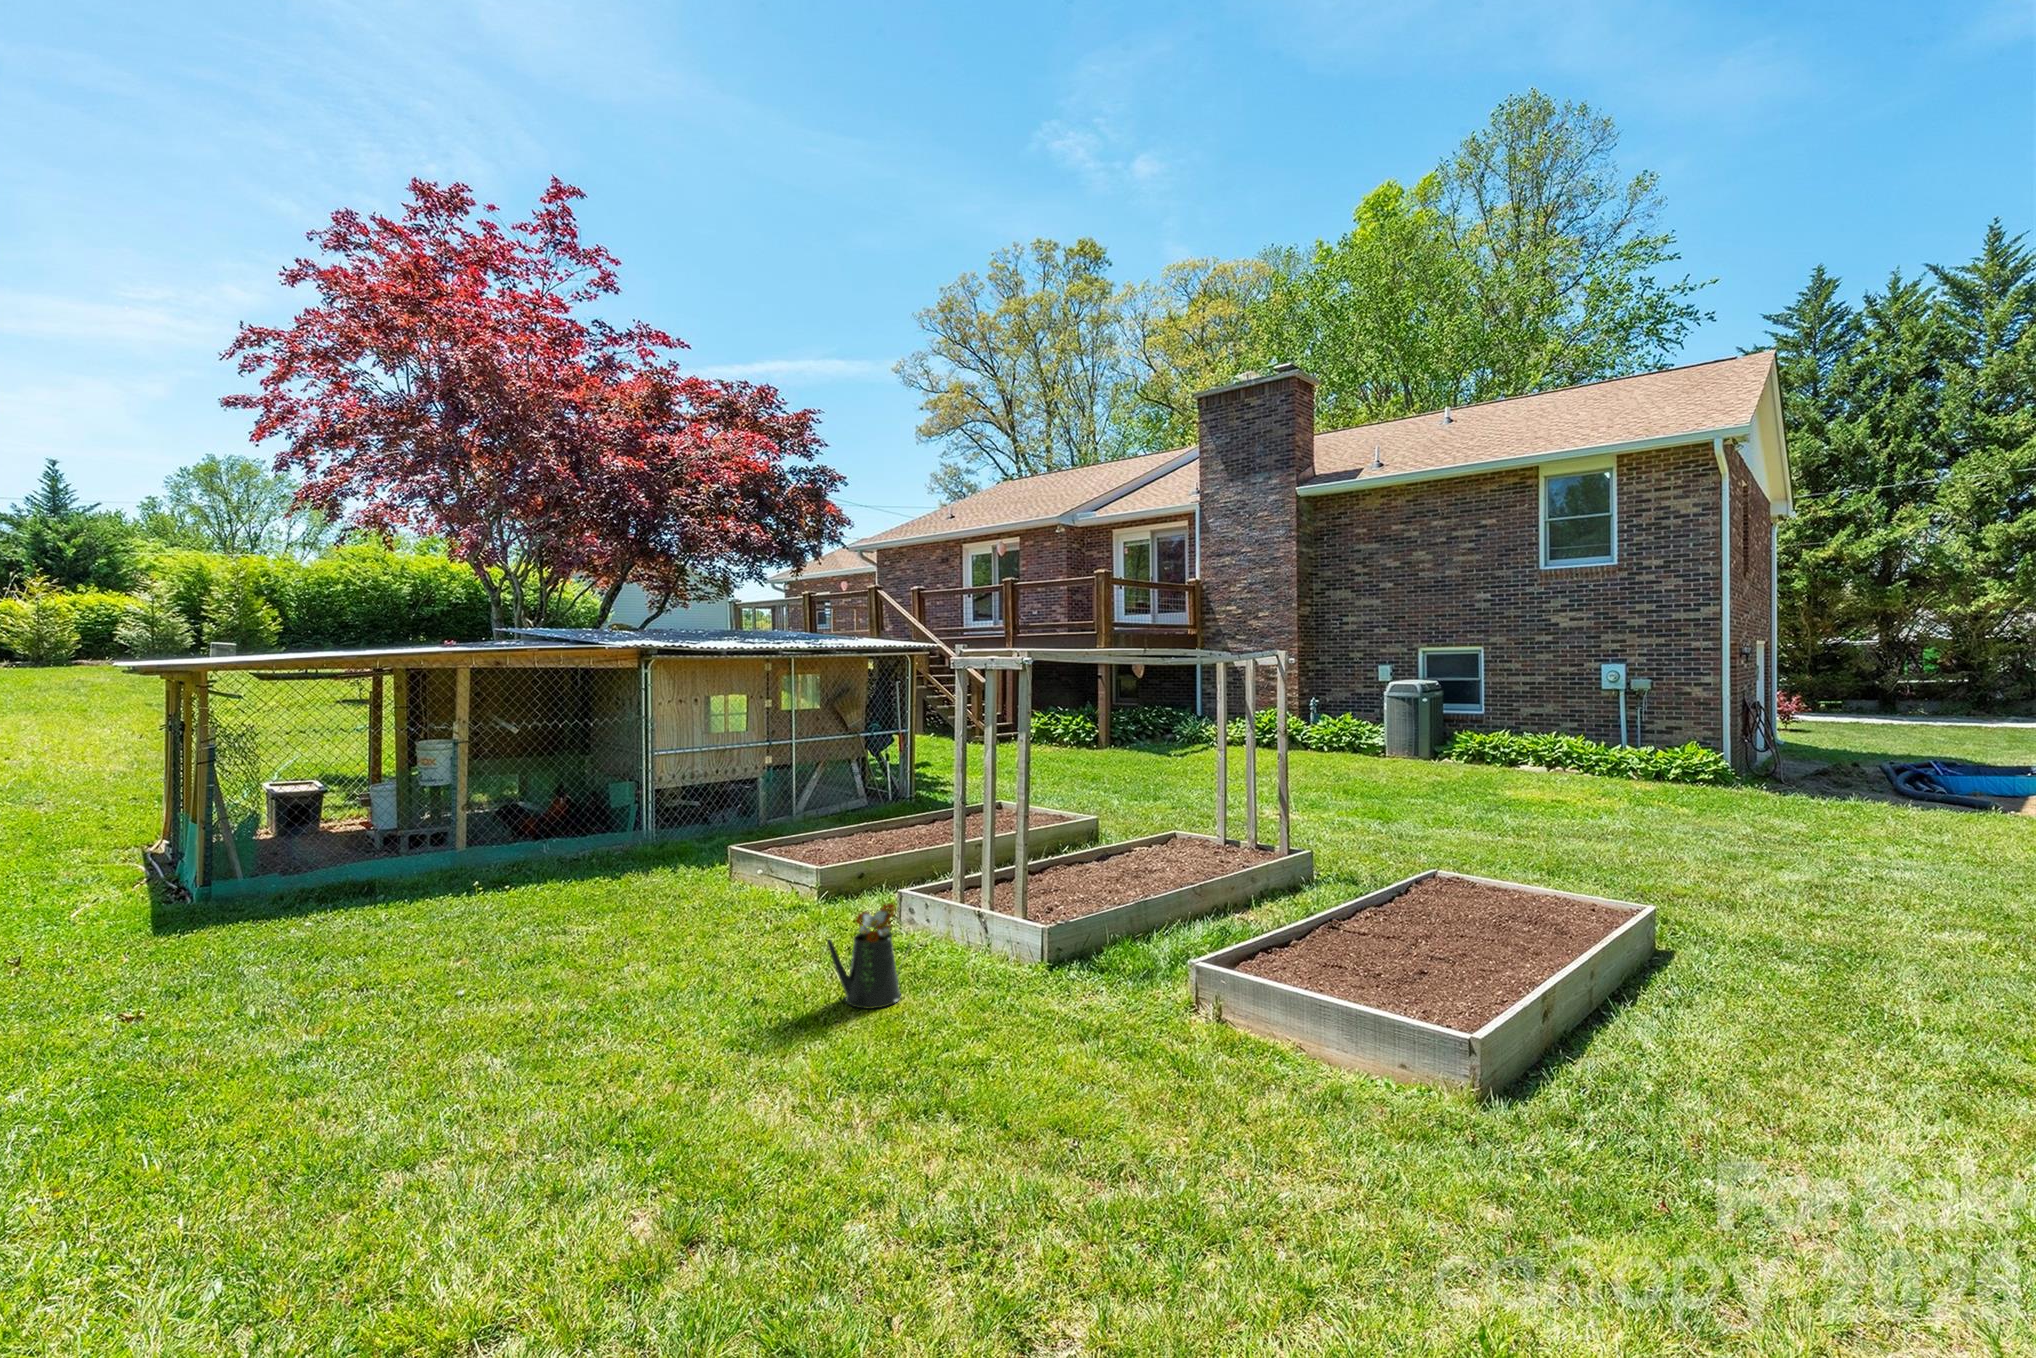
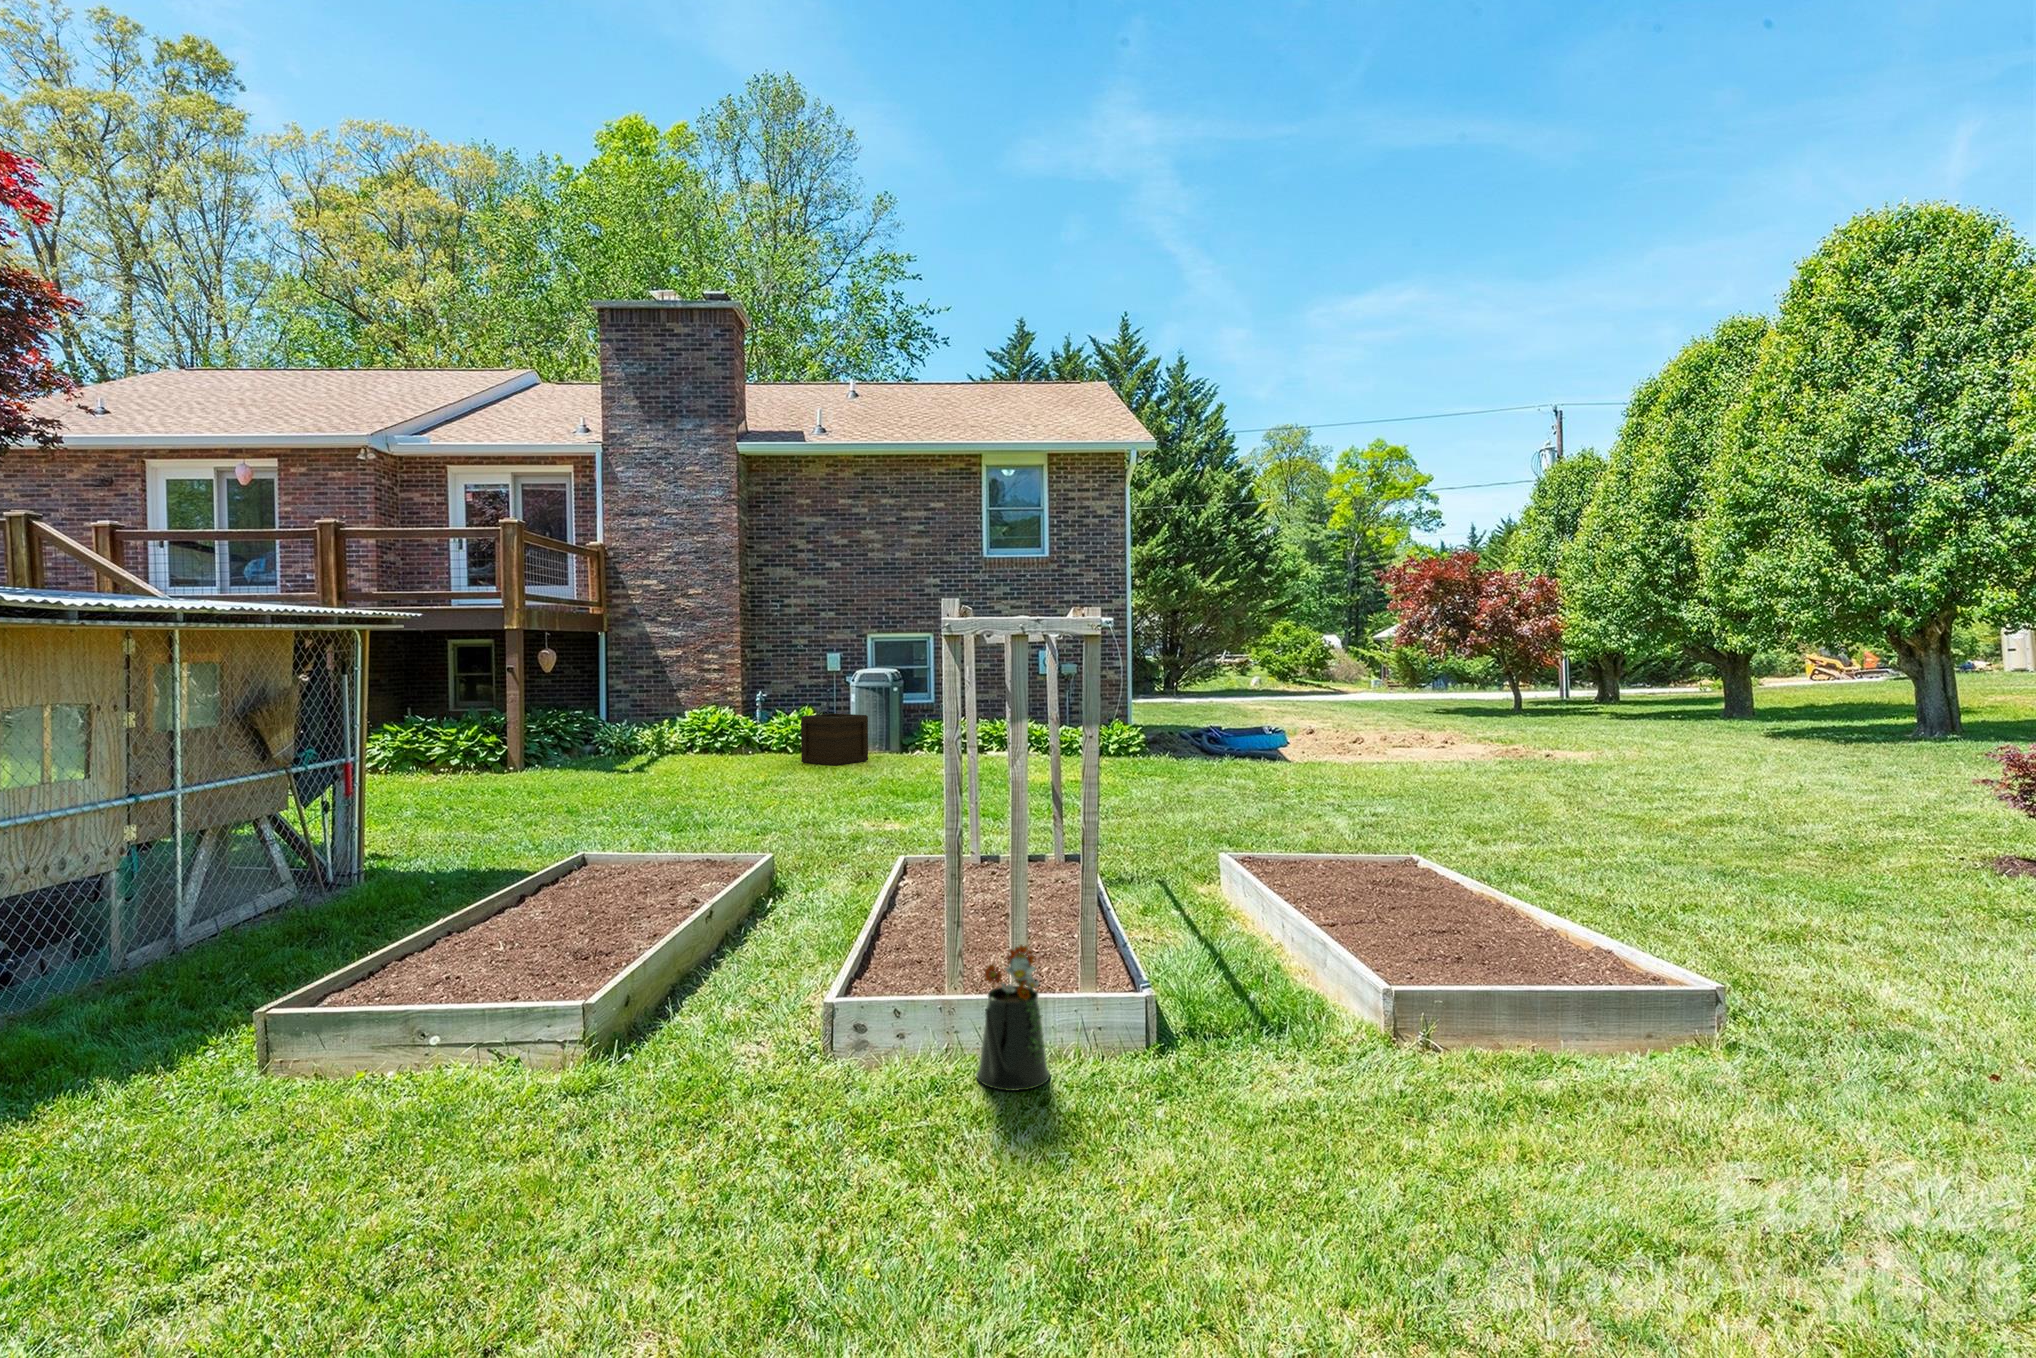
wooden crate: none [1327,720,1390,767] -> present [801,713,868,766]

